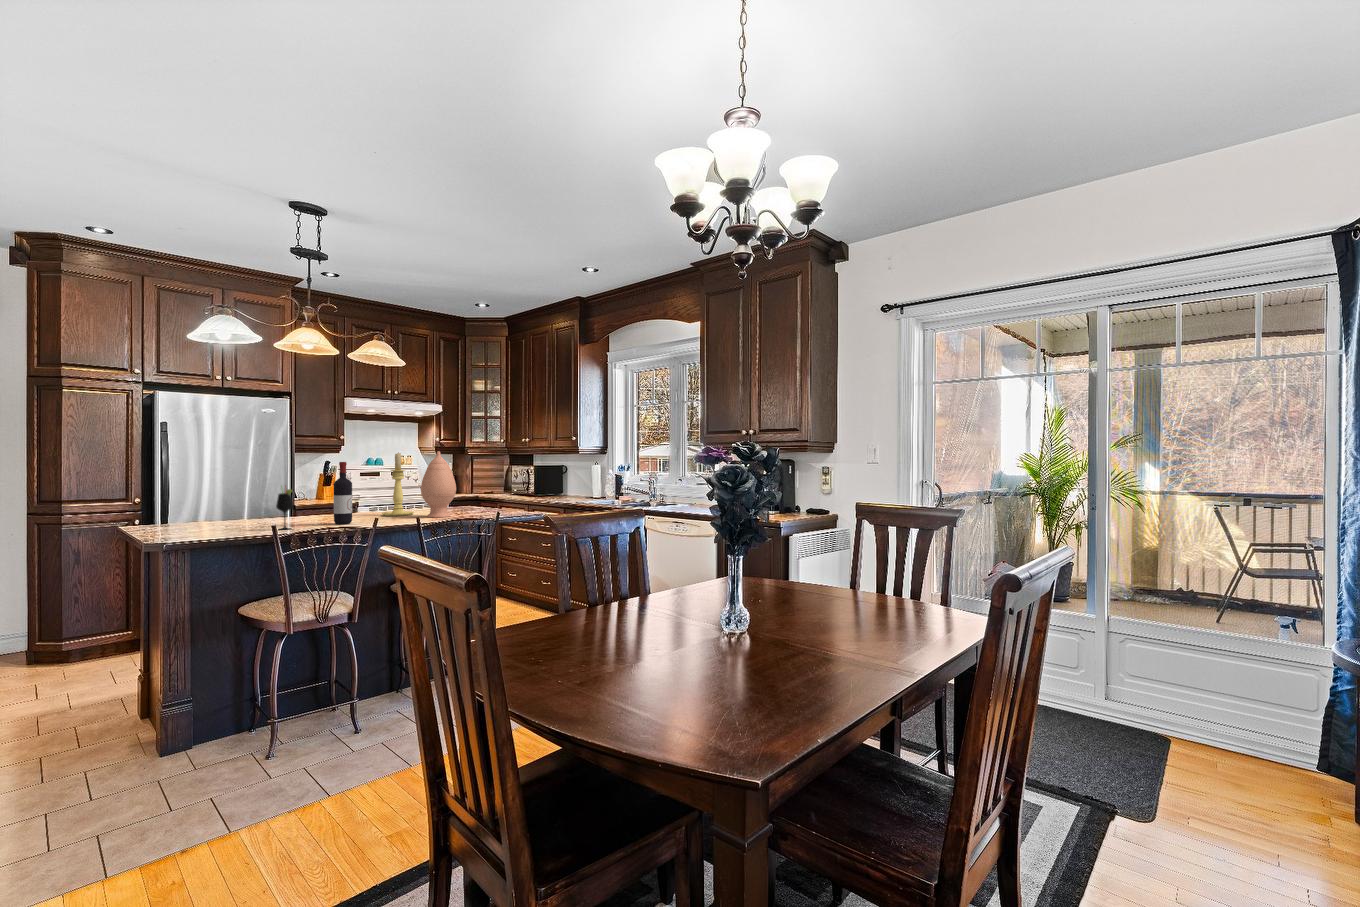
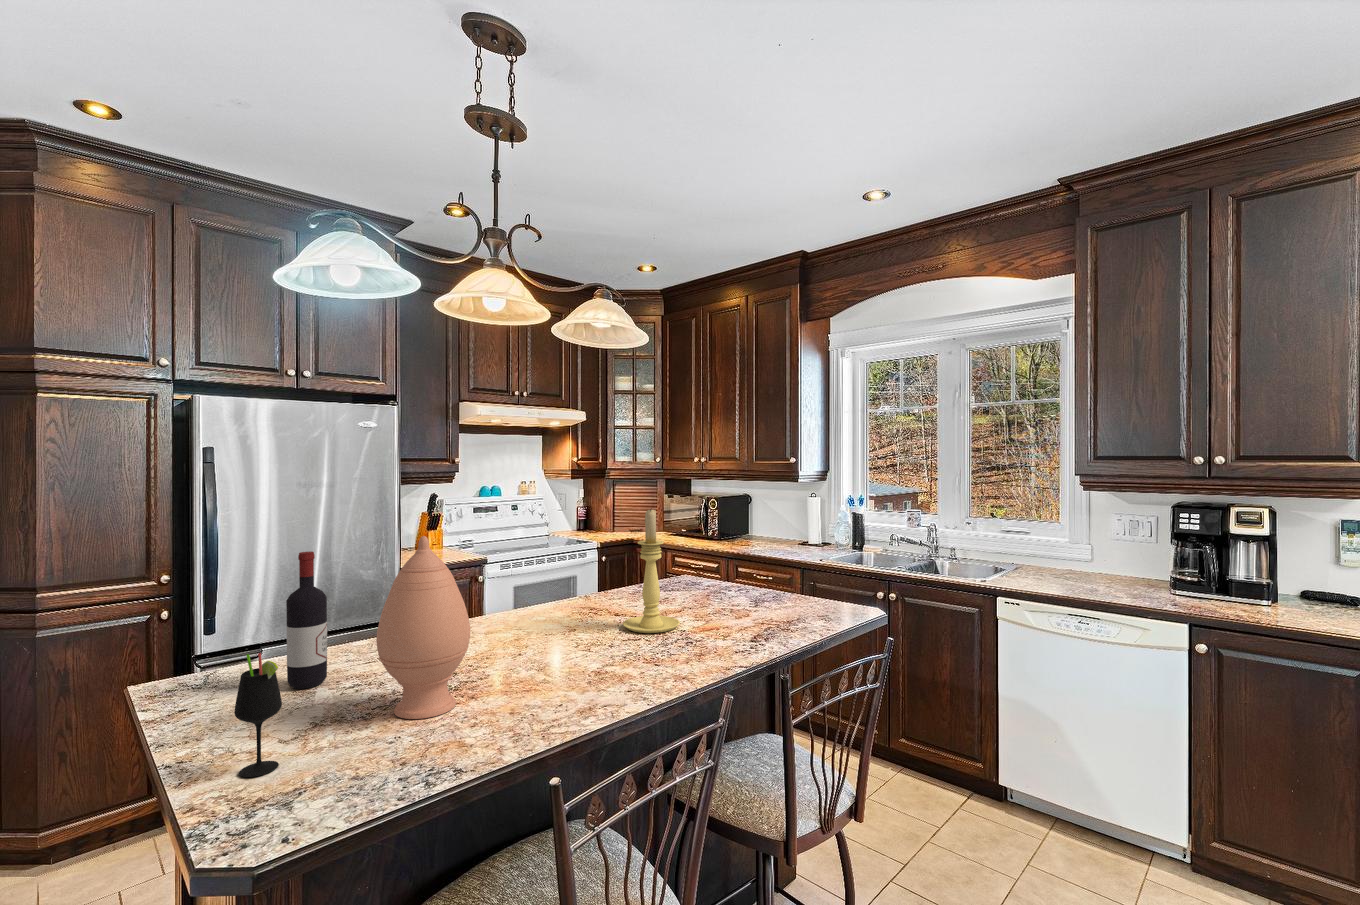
vase: present [421,451,456,517] -> present [376,536,470,719]
wine bottle: present [334,462,352,524] -> present [286,552,327,689]
wine glass: present [276,489,293,529] -> present [234,653,282,777]

